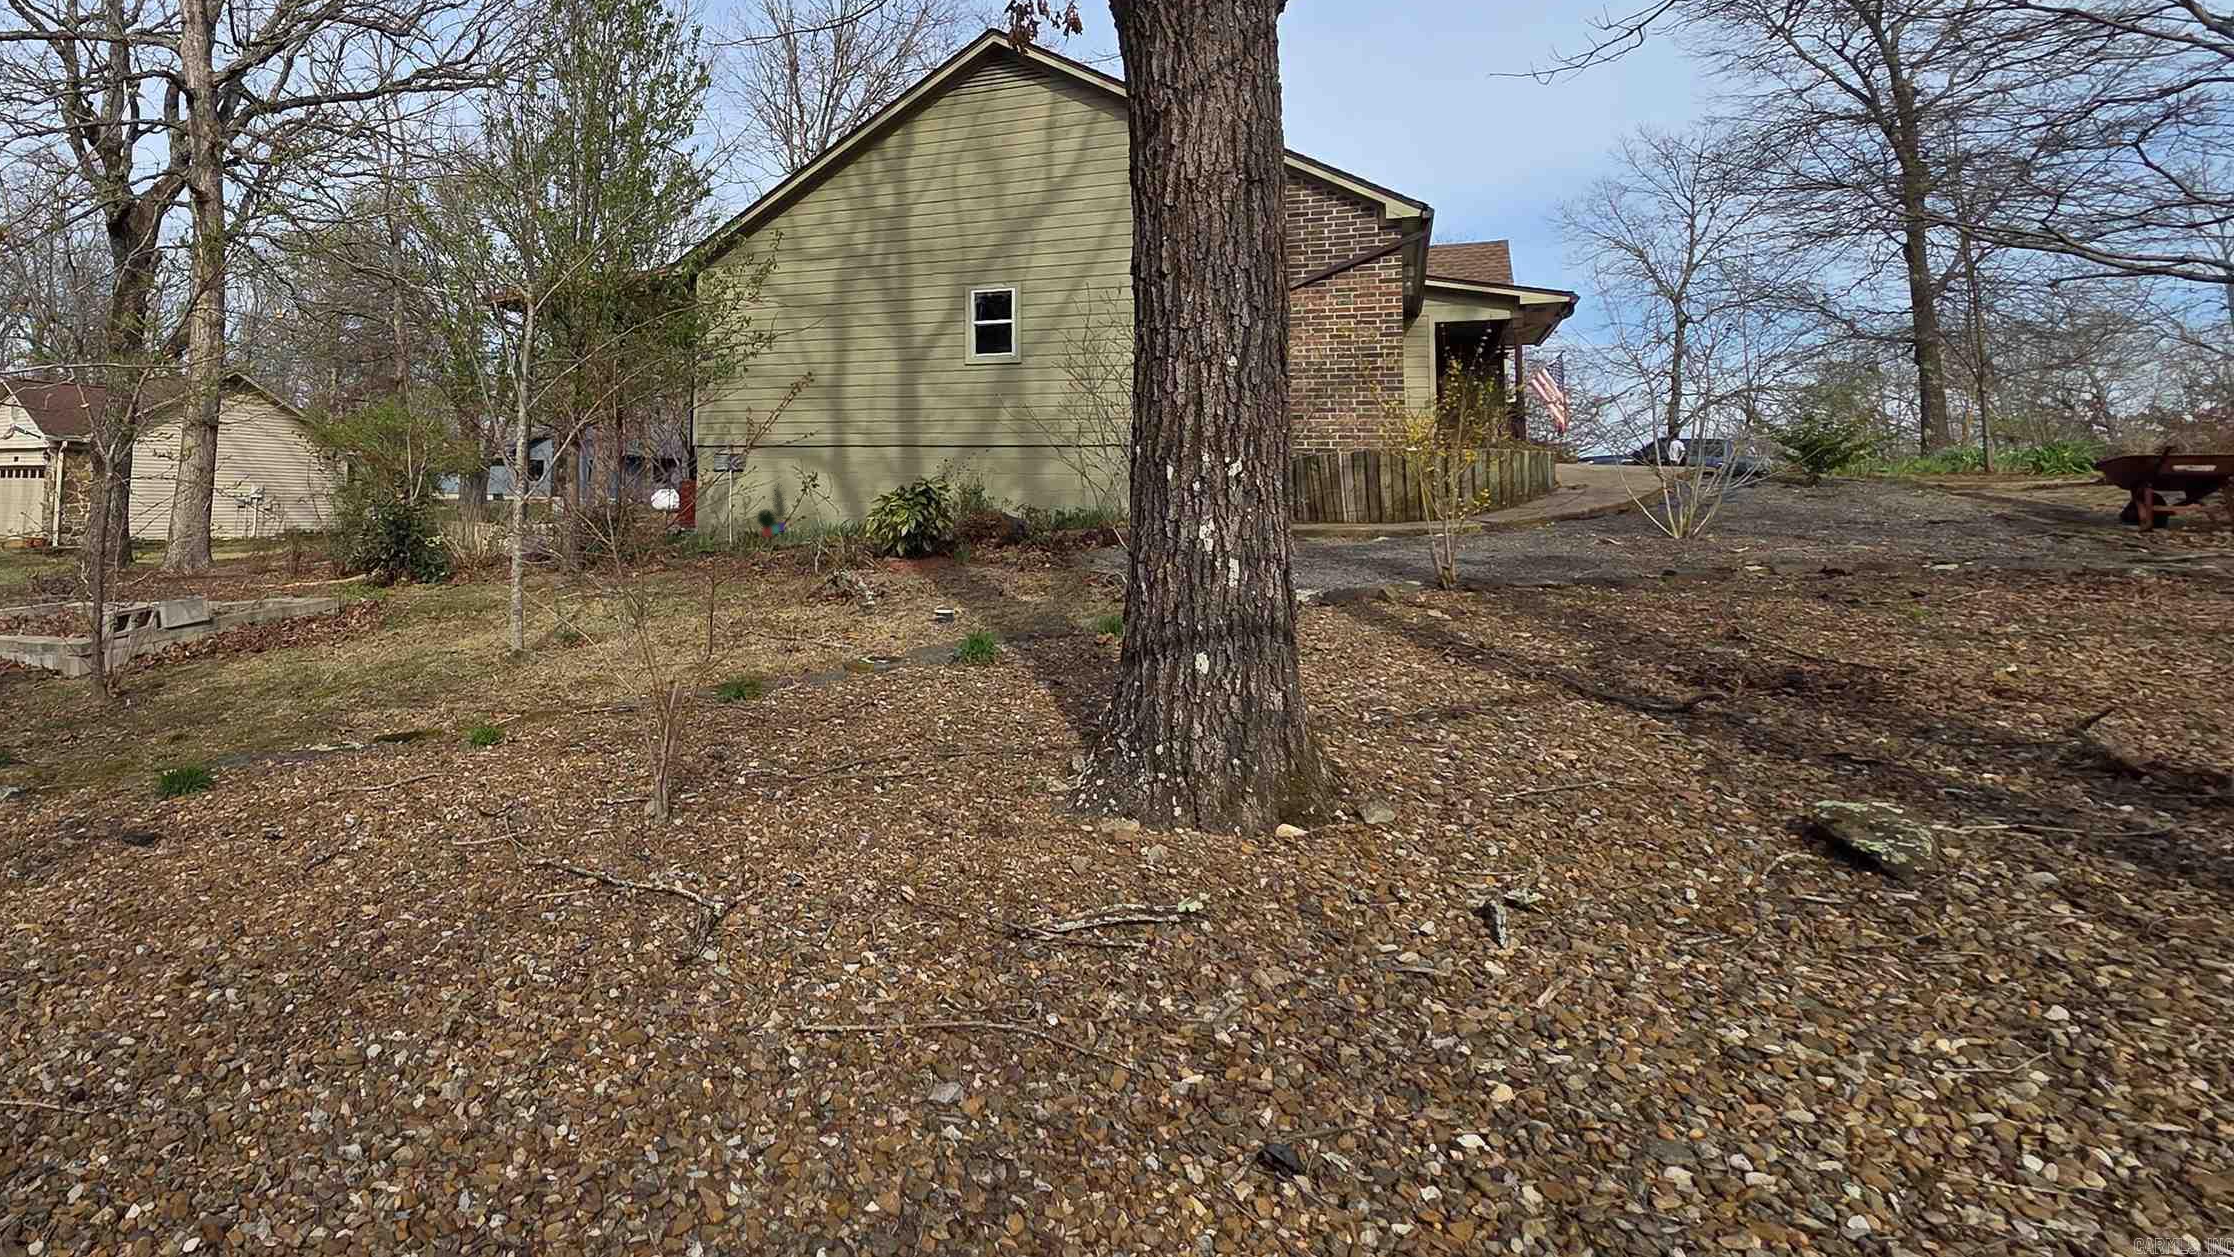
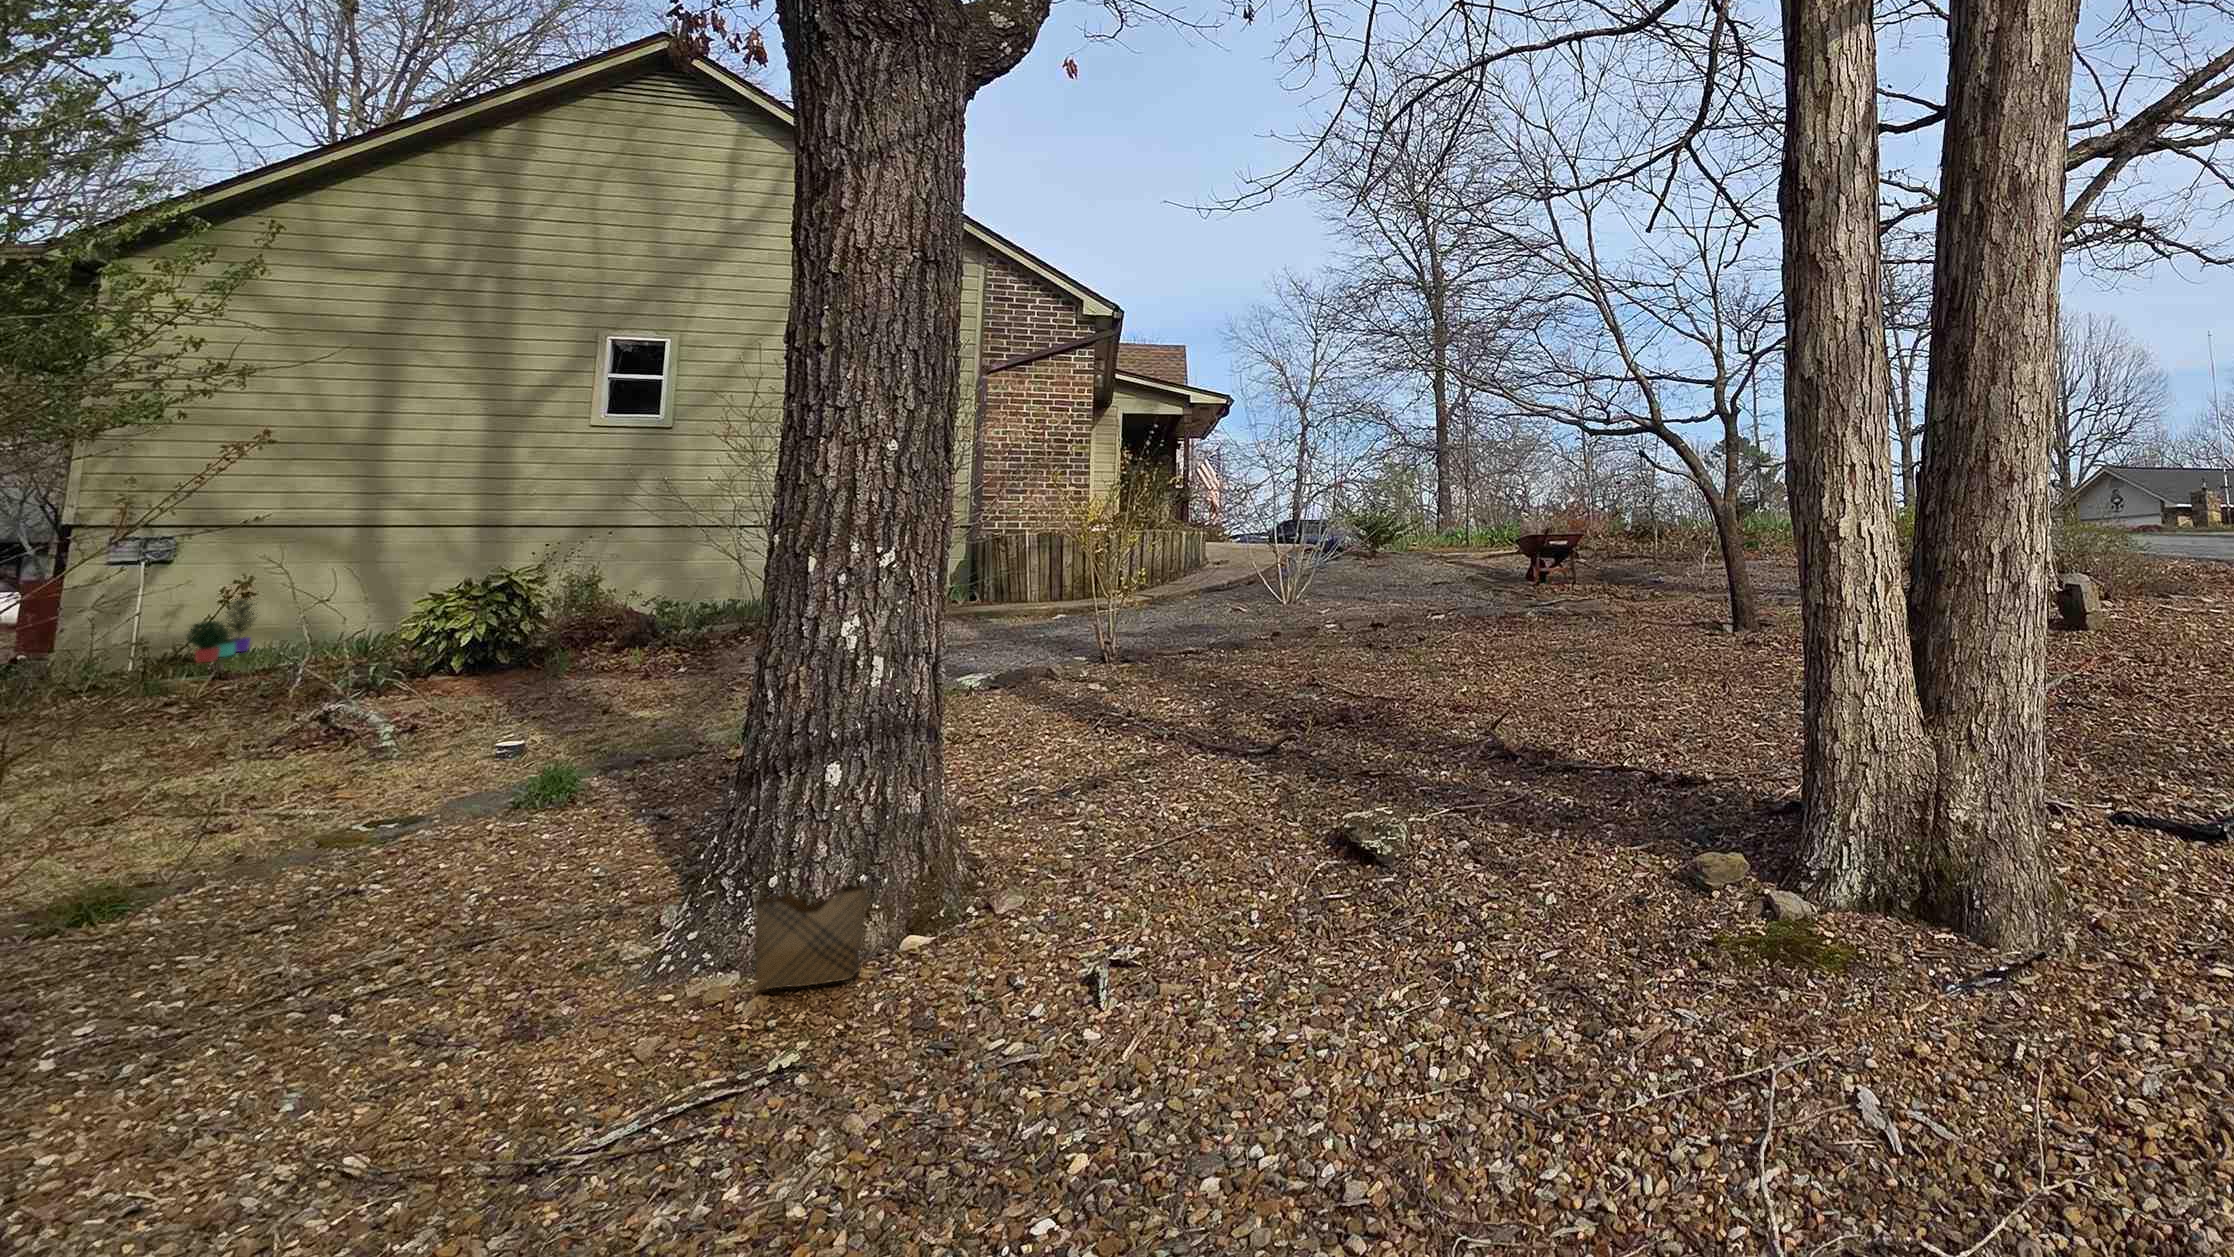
woven basket: none [1150,714,1245,845] -> present [754,855,869,991]

